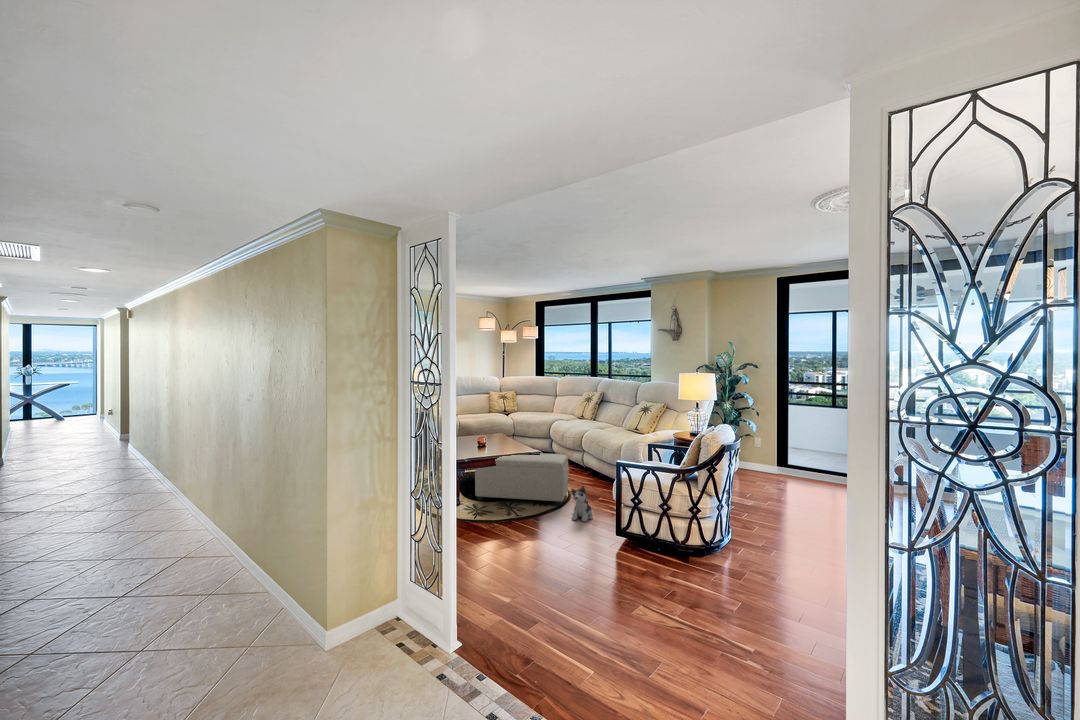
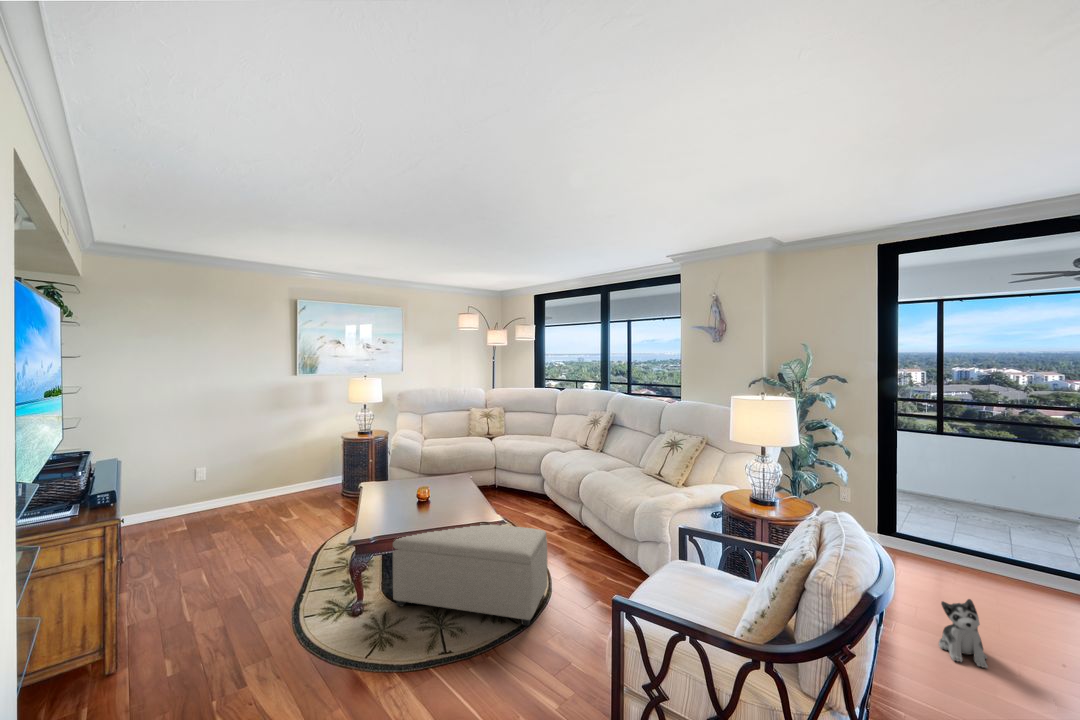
plush toy: present [571,486,593,522] -> present [939,599,988,668]

